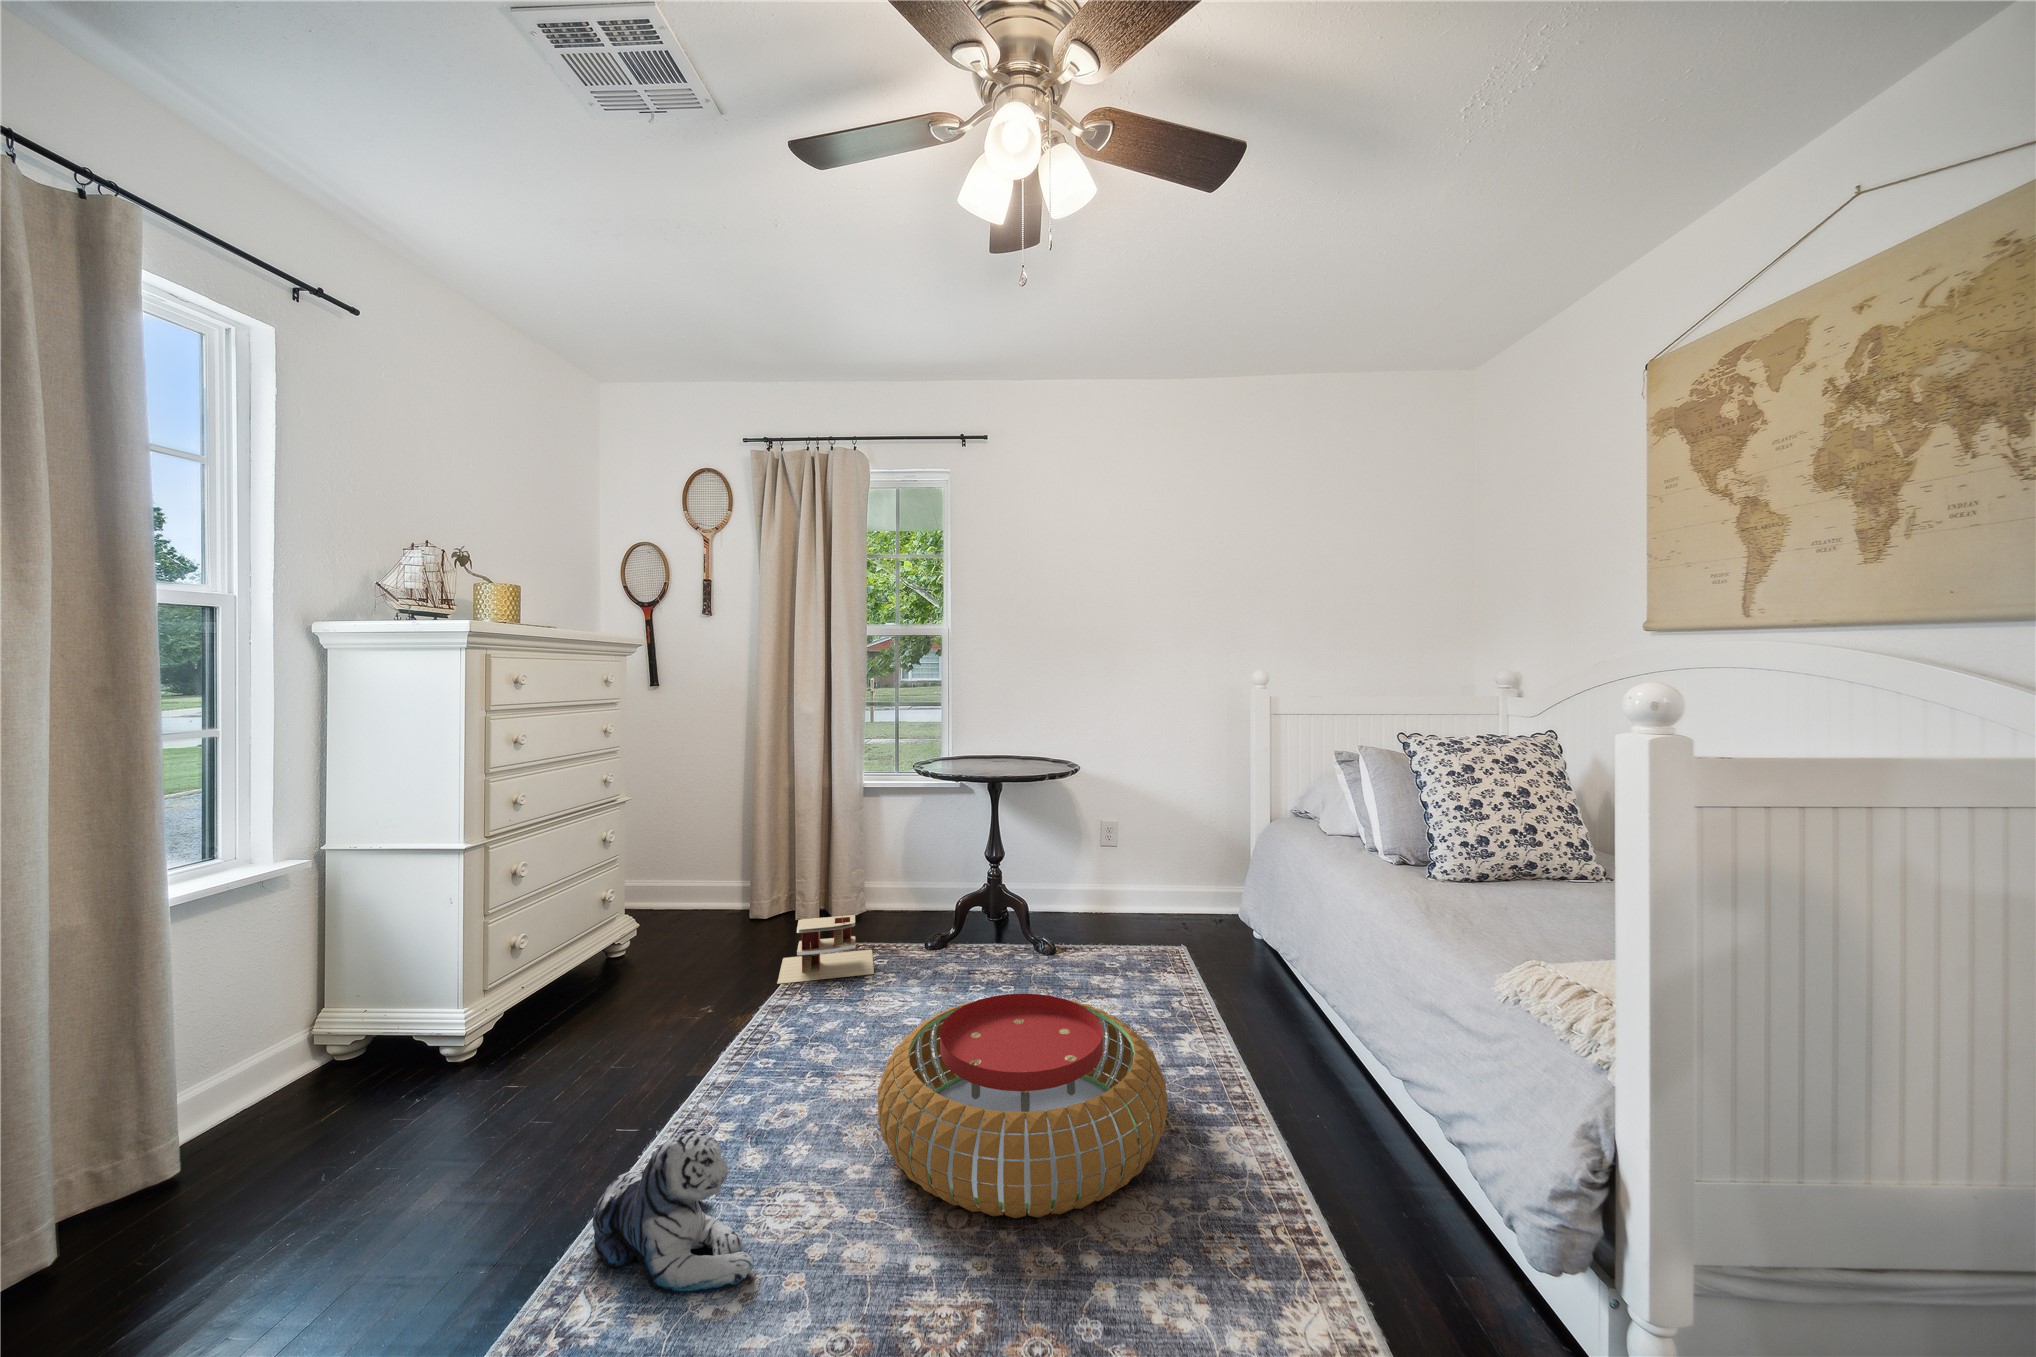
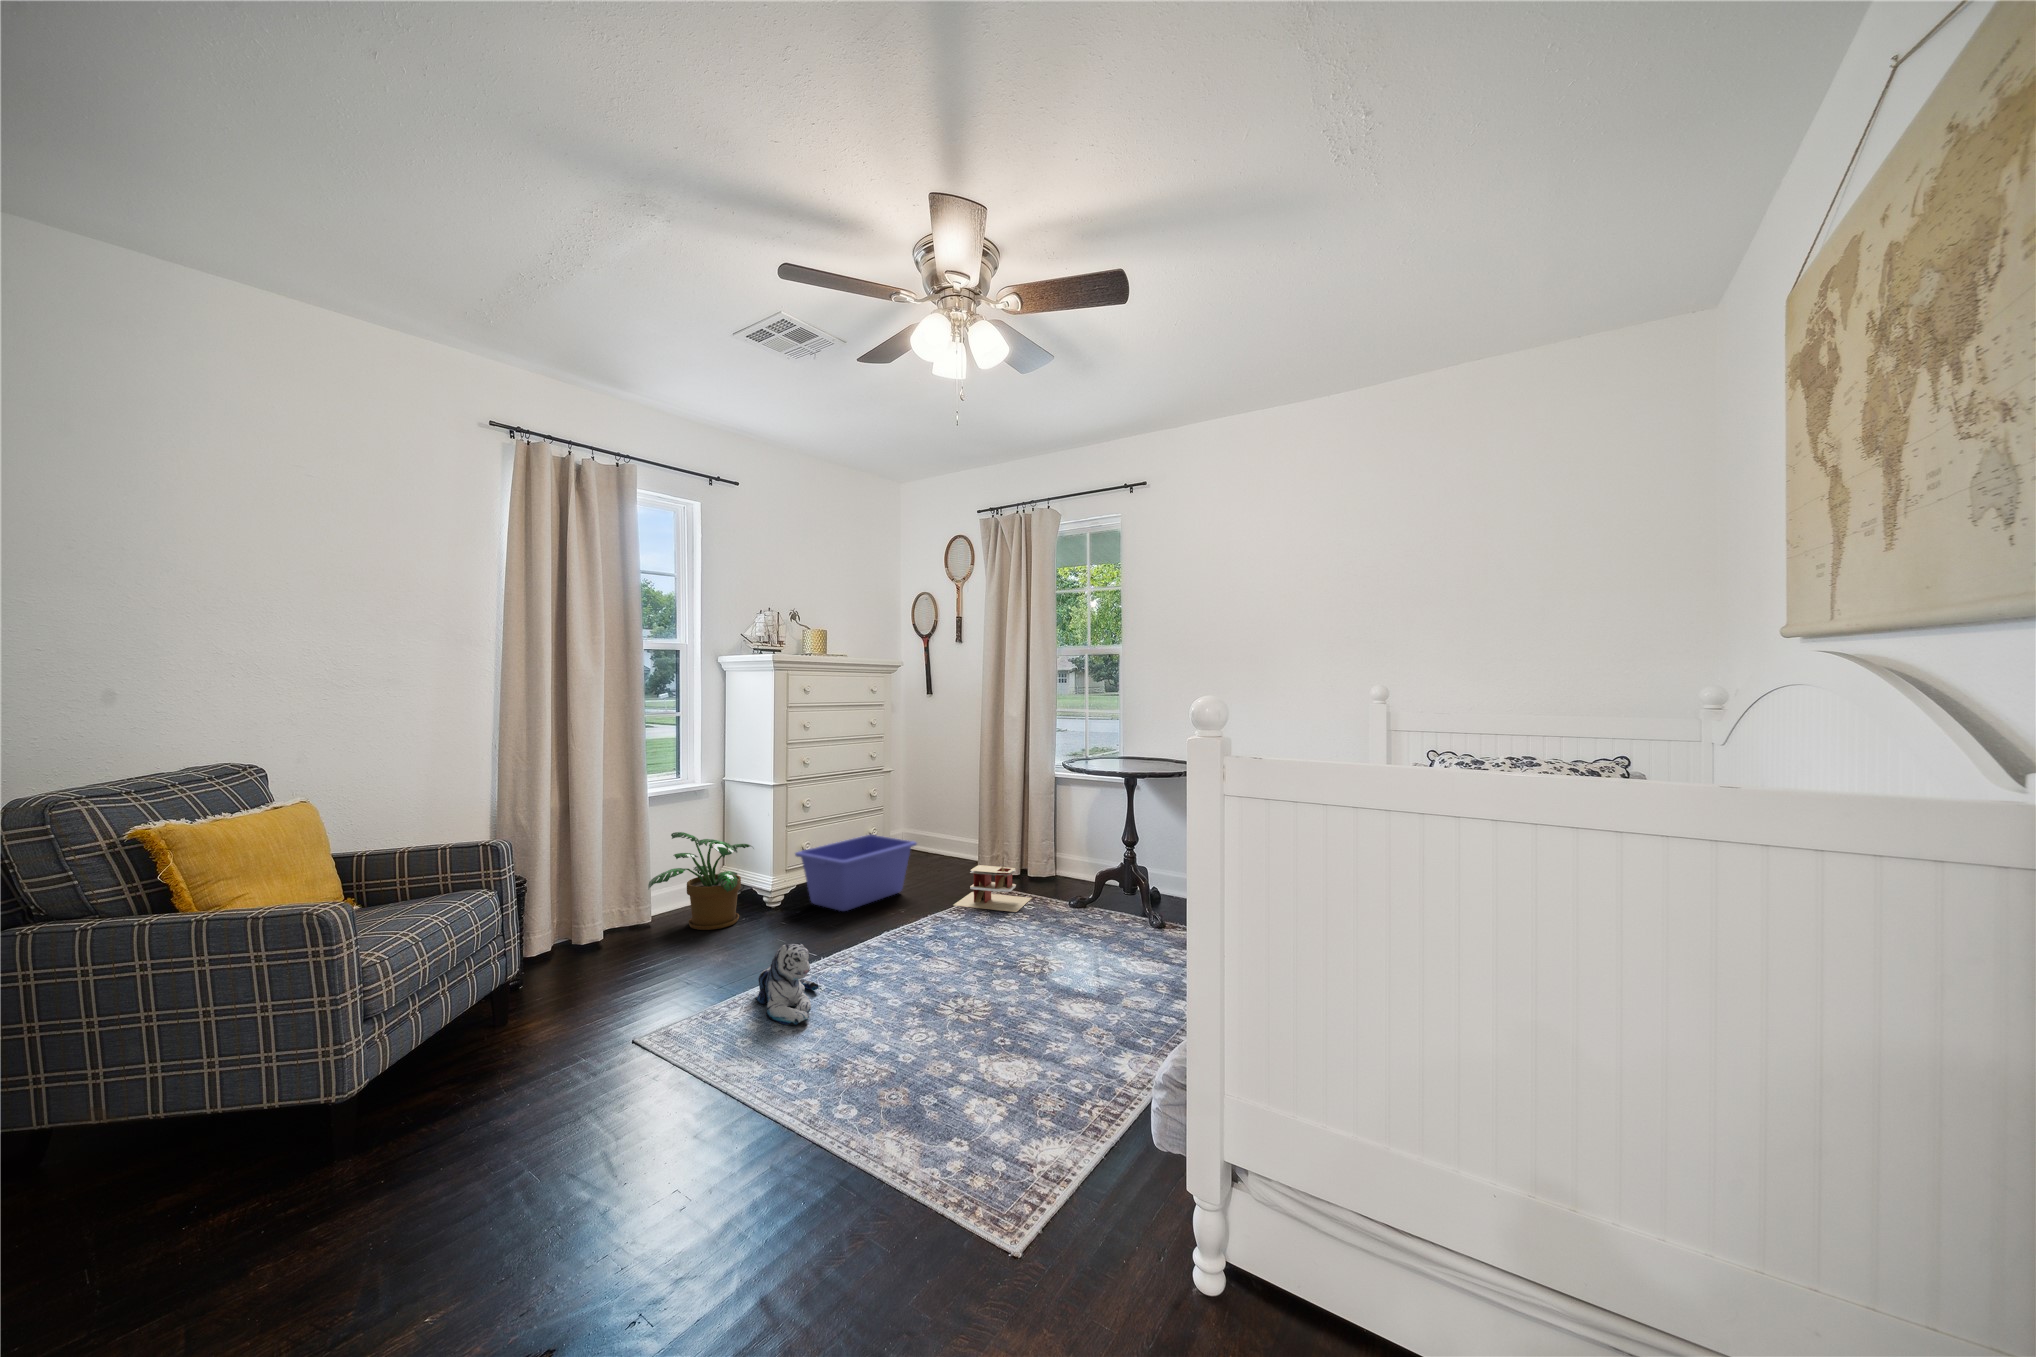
storage bin: none [505,903,702,1035] -> present [795,835,916,911]
potted plant: none [185,961,445,1150] -> present [648,832,752,930]
pouf: present [878,994,1167,1218] -> none [902,922,1103,1054]

